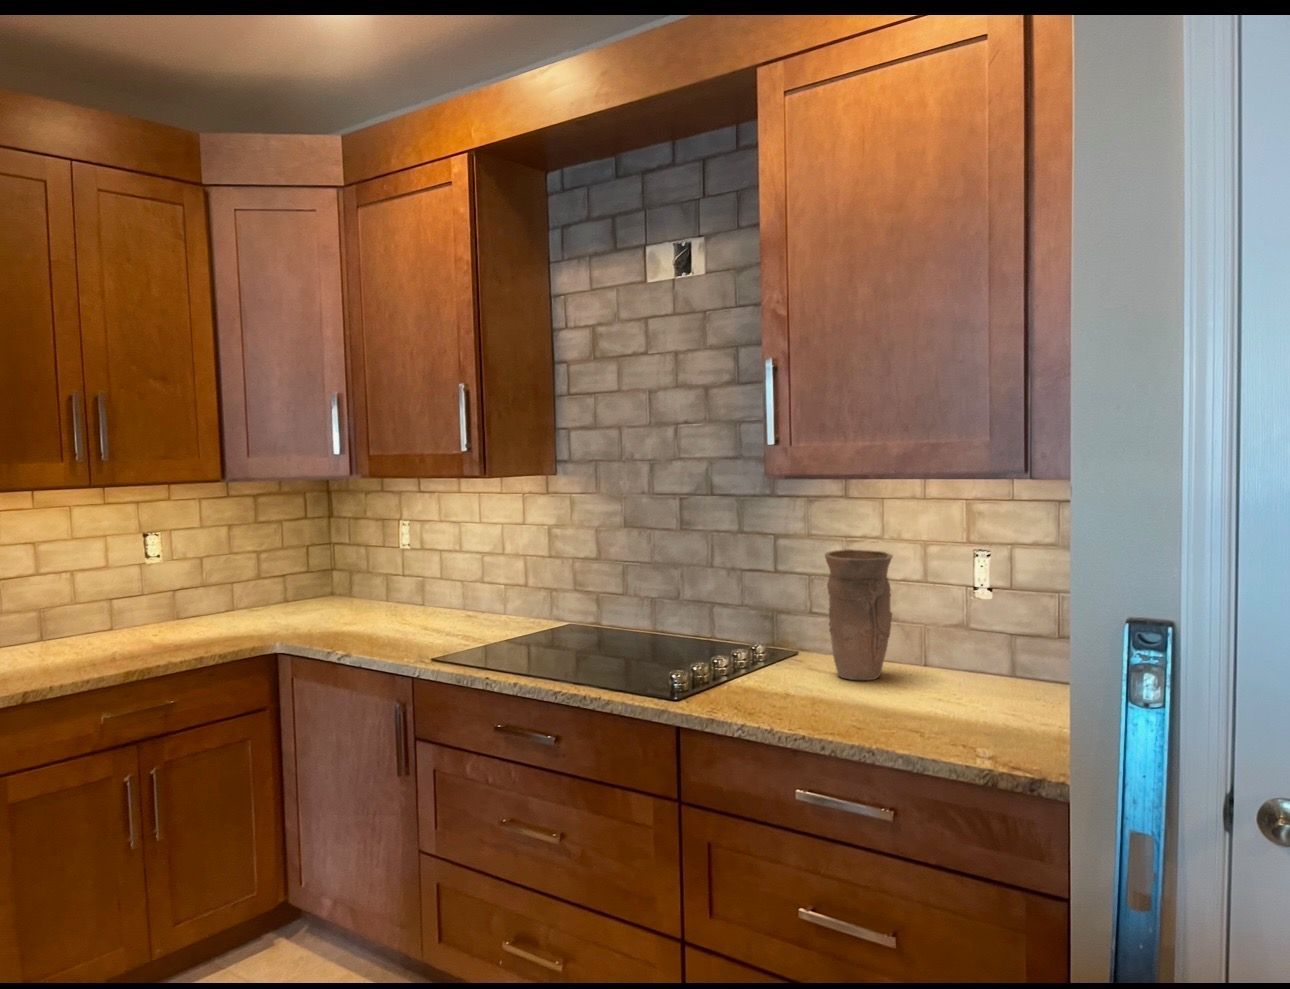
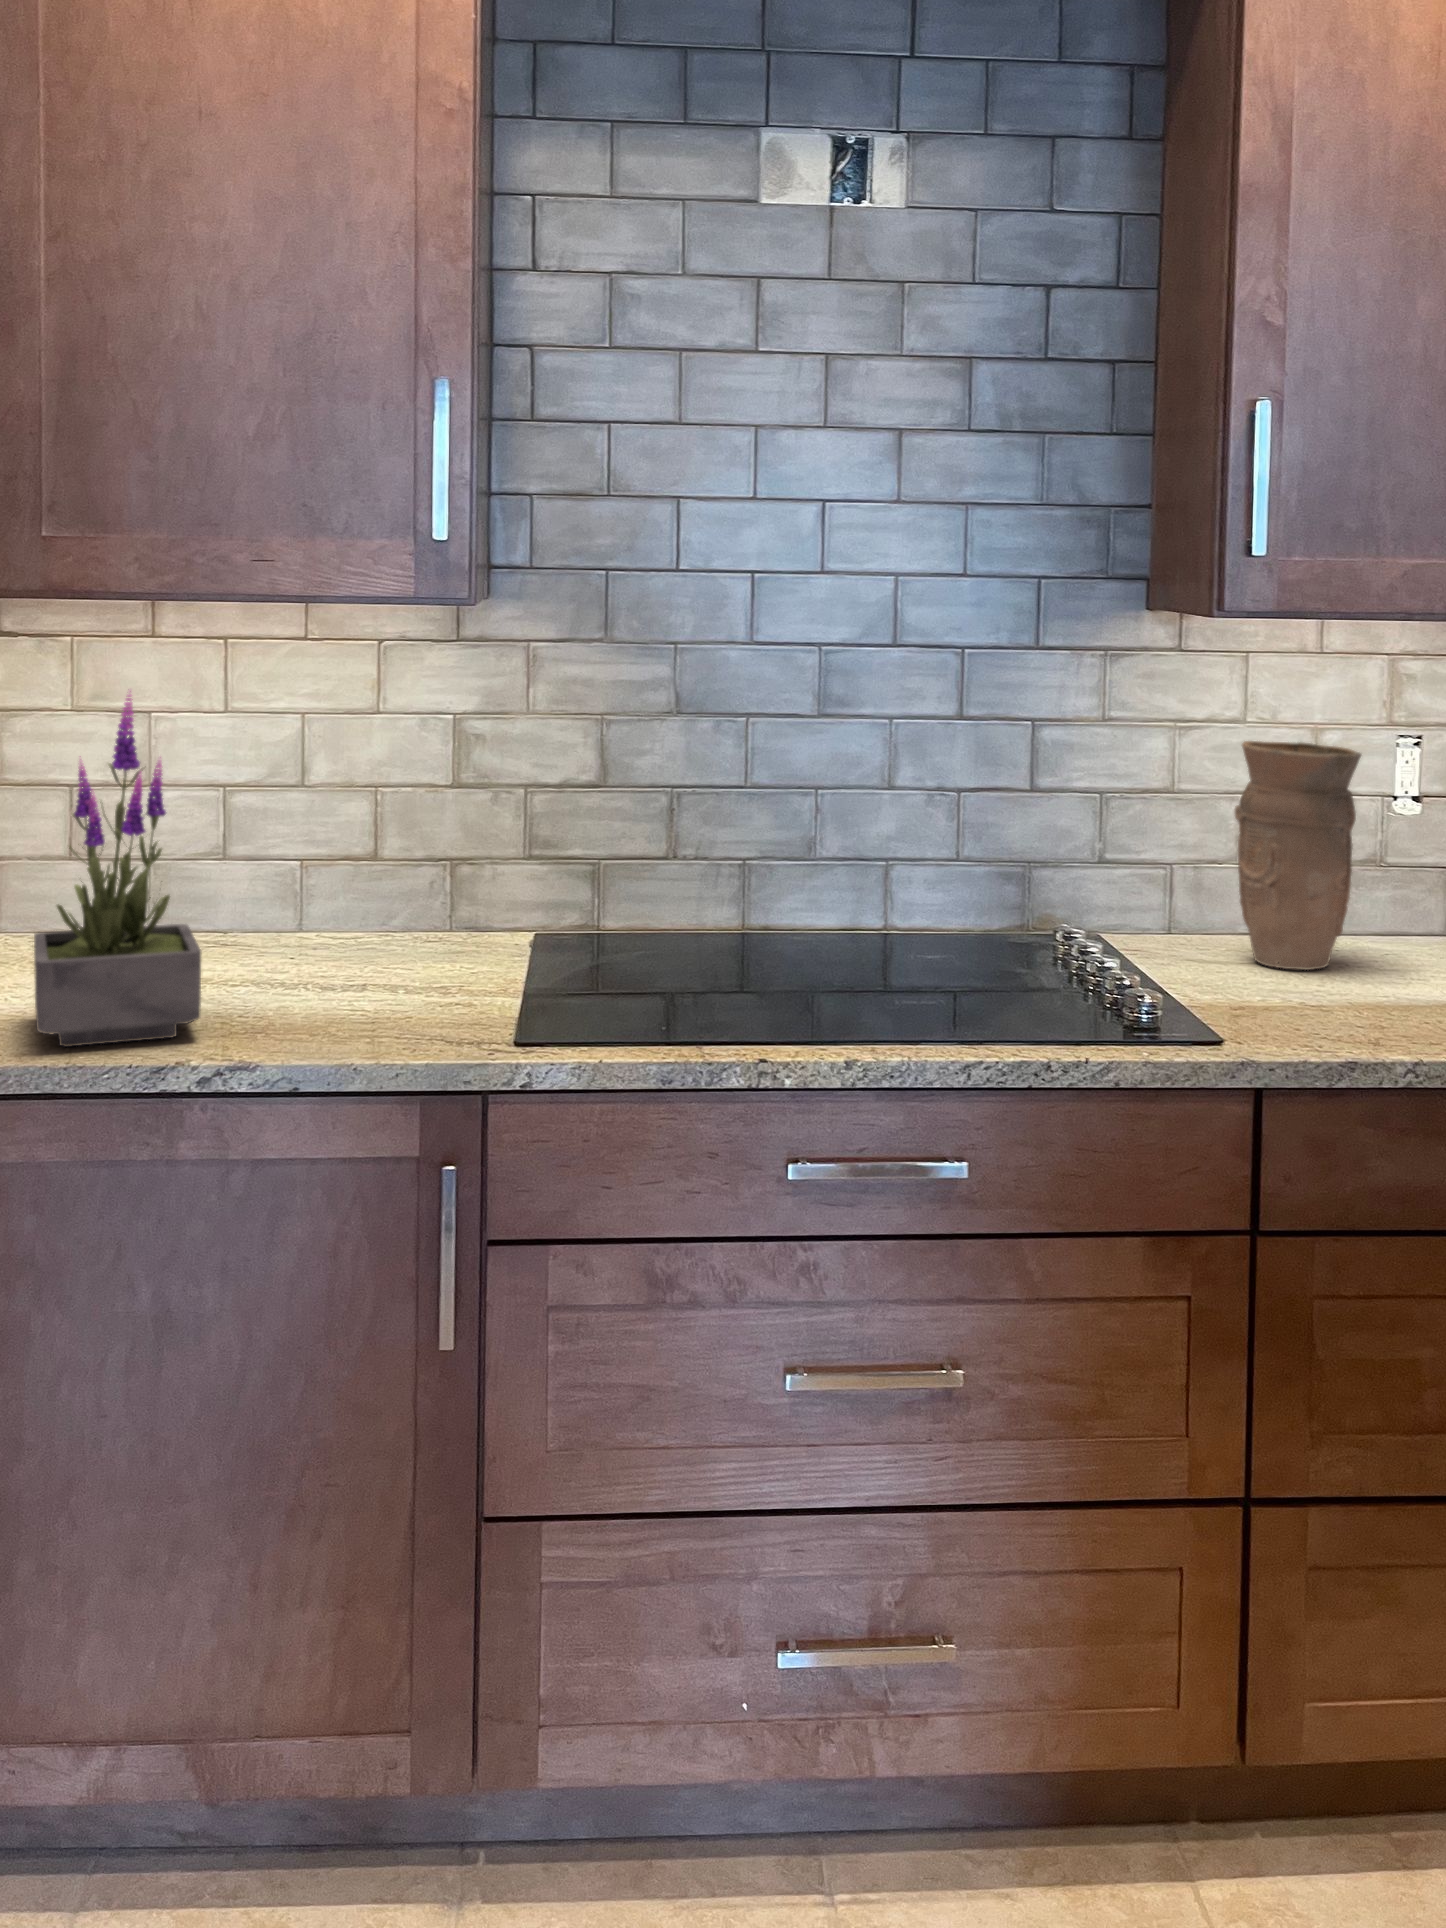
potted plant: none [320,515,396,642] -> present [34,691,201,1047]

